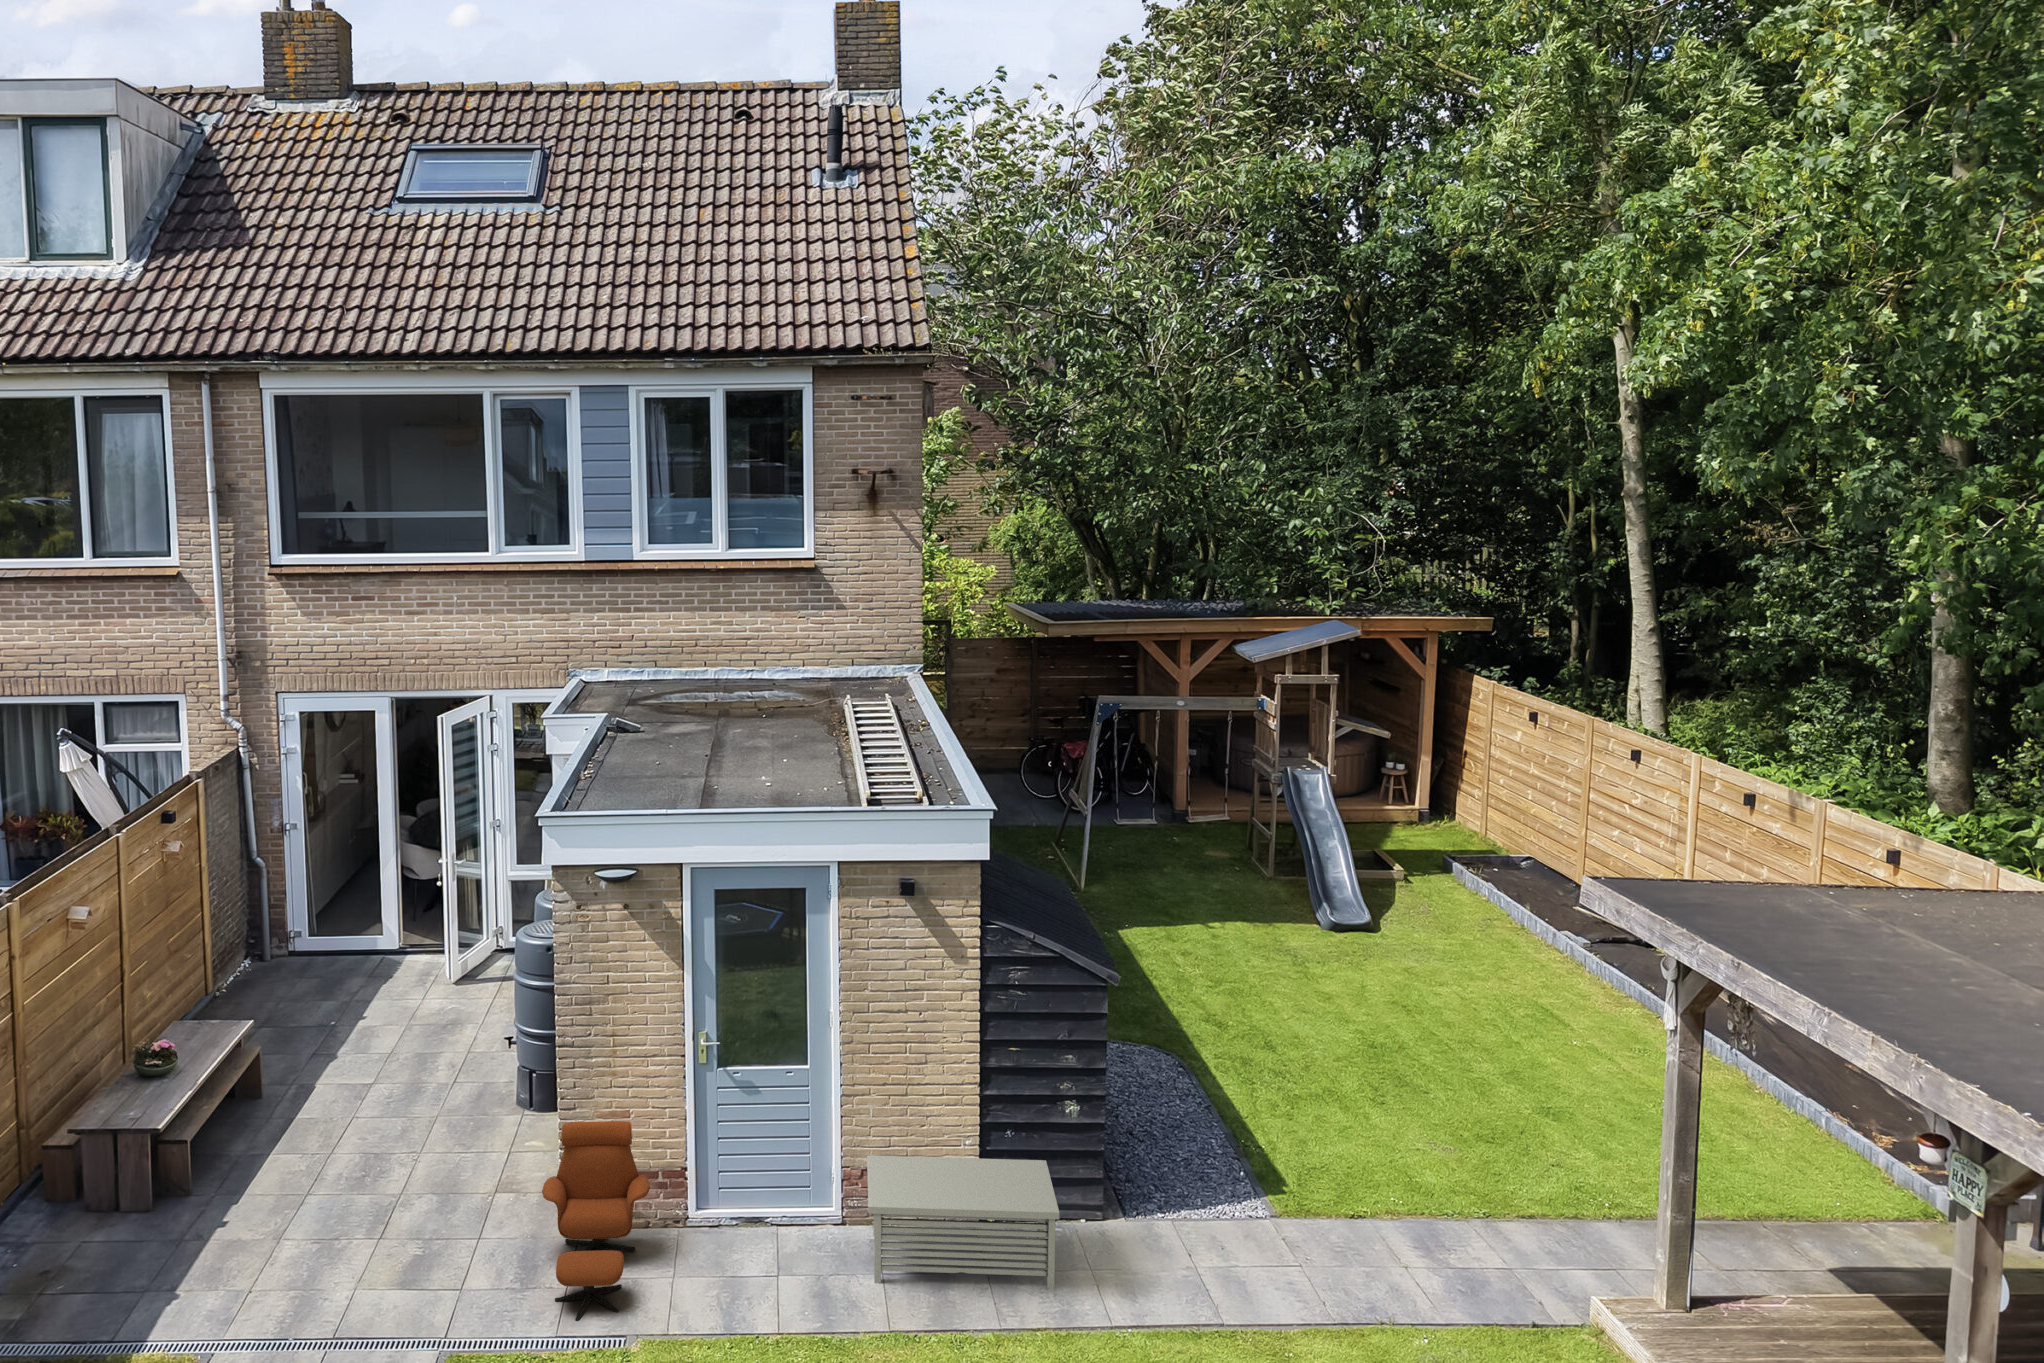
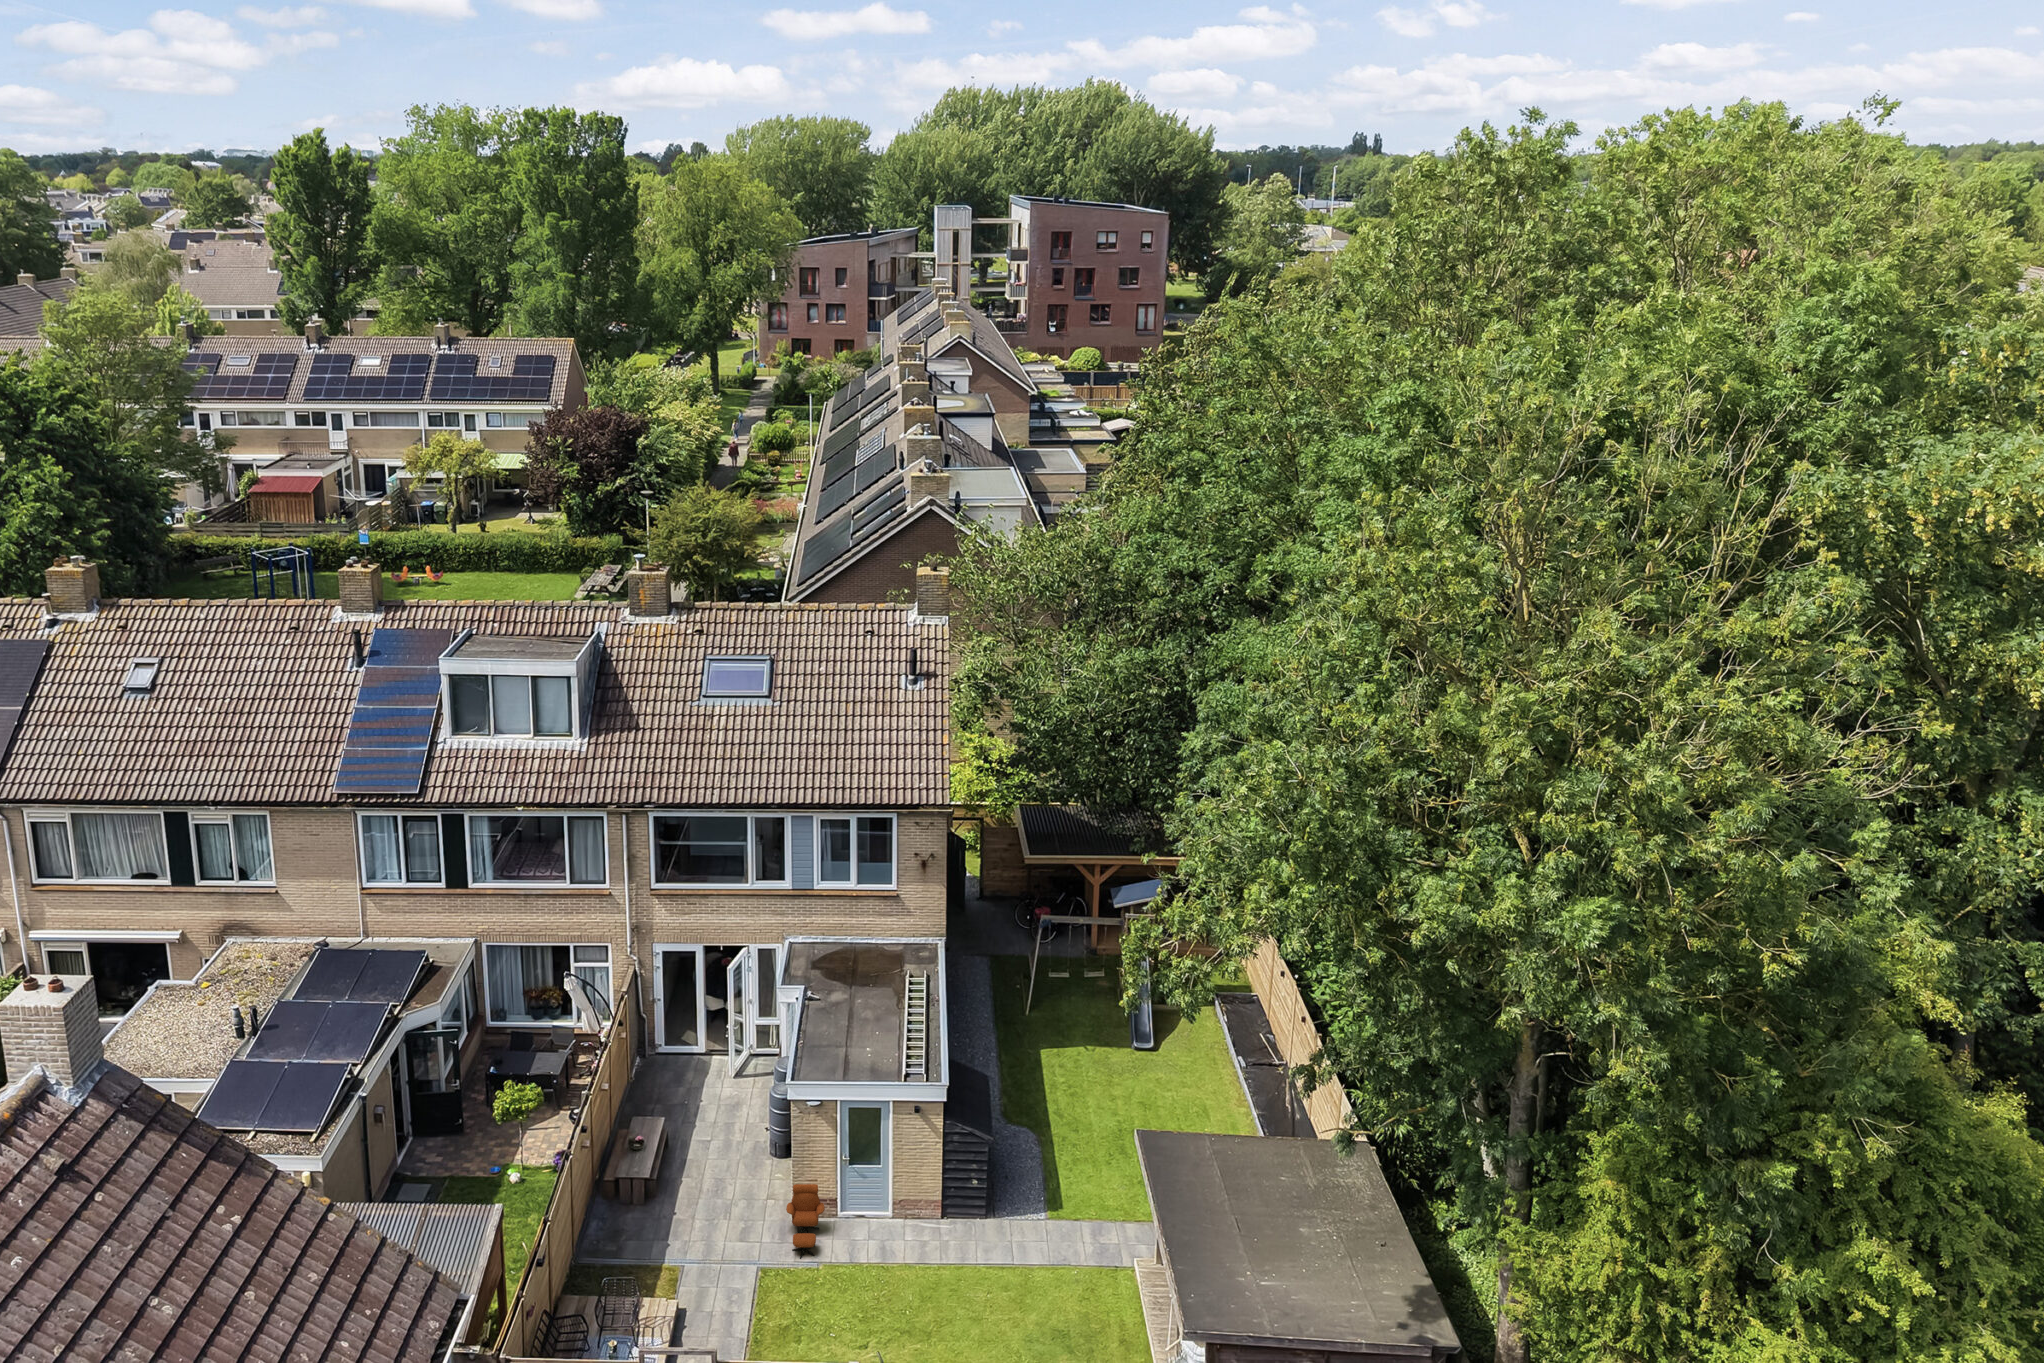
storage bench: present [867,1155,1059,1289] -> none [901,1197,968,1250]

